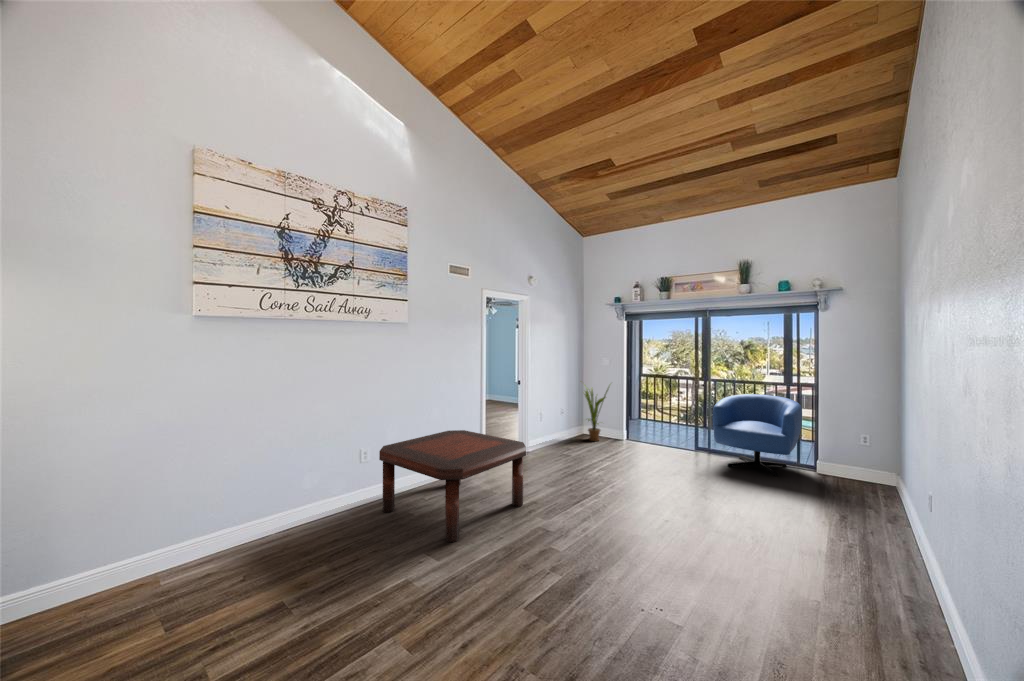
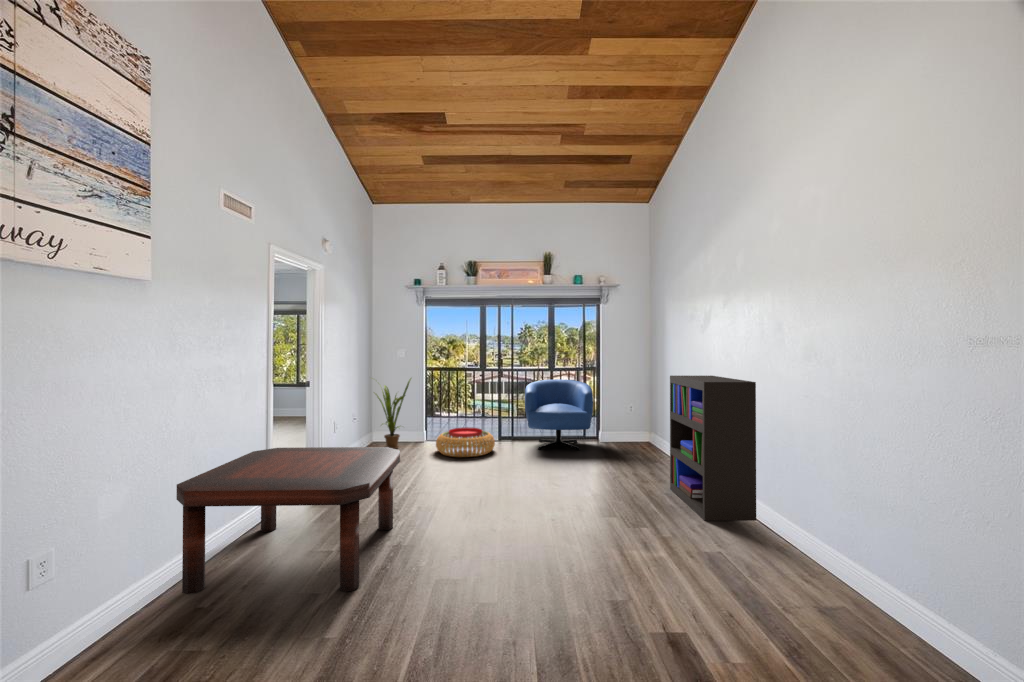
bookshelf: none [847,409,946,638] -> present [670,376,756,521]
pouf: none [623,432,680,461] -> present [436,427,495,457]

